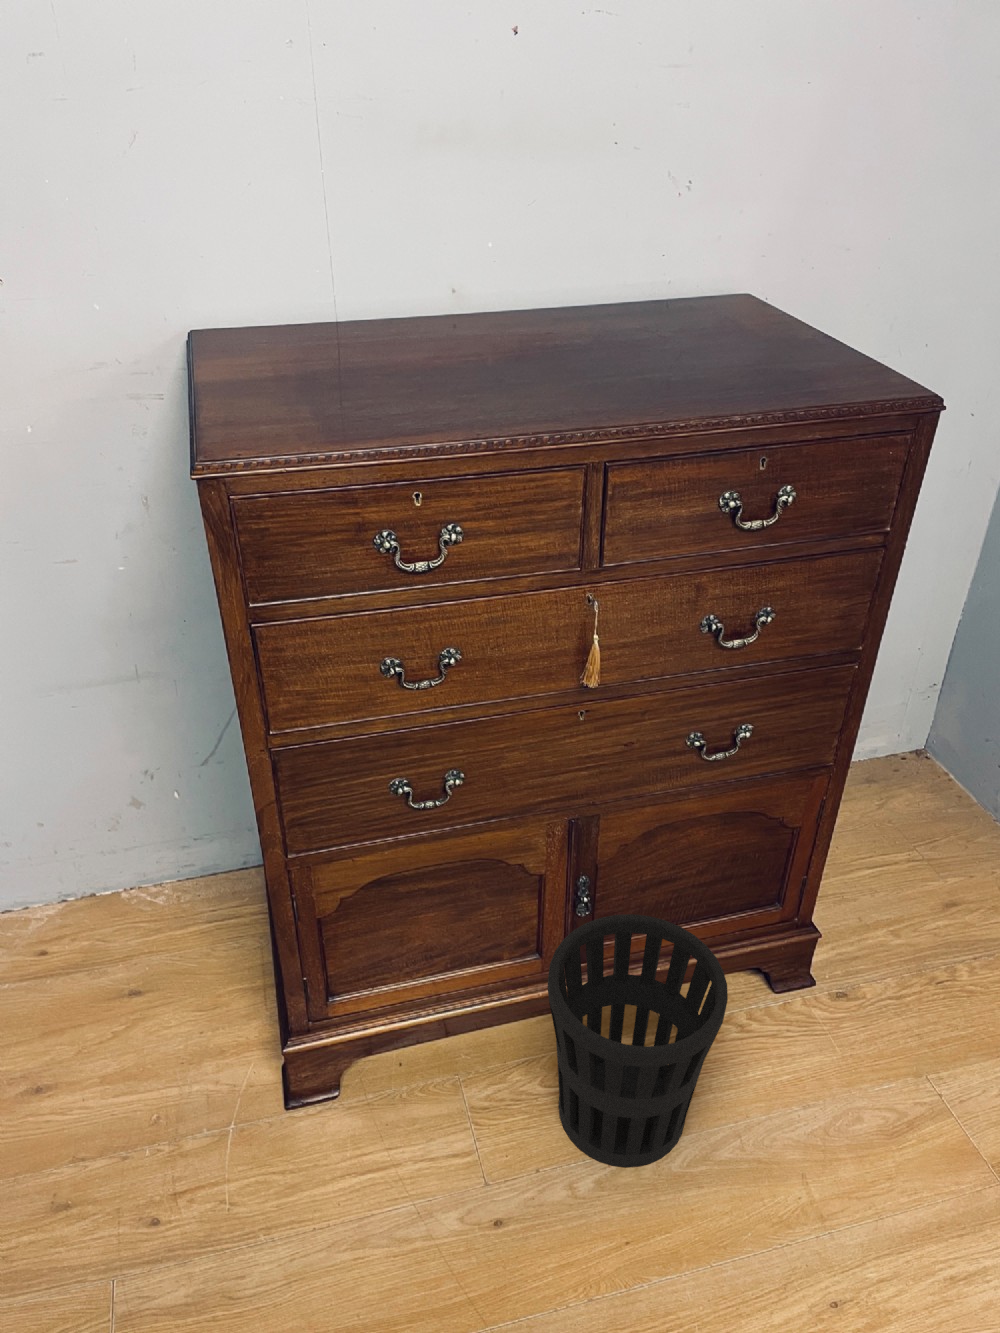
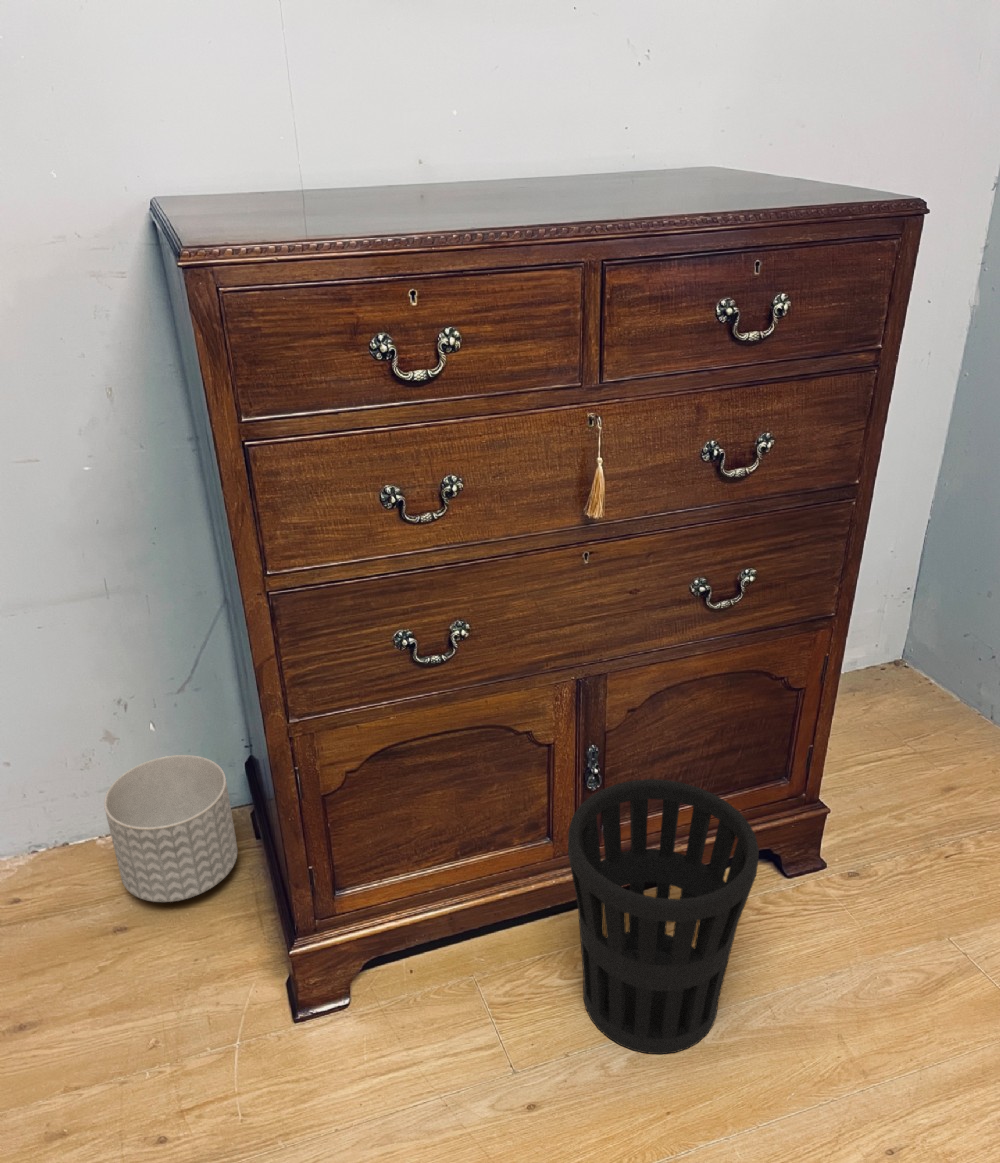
planter: none [112,838,238,982] -> present [104,755,237,902]

